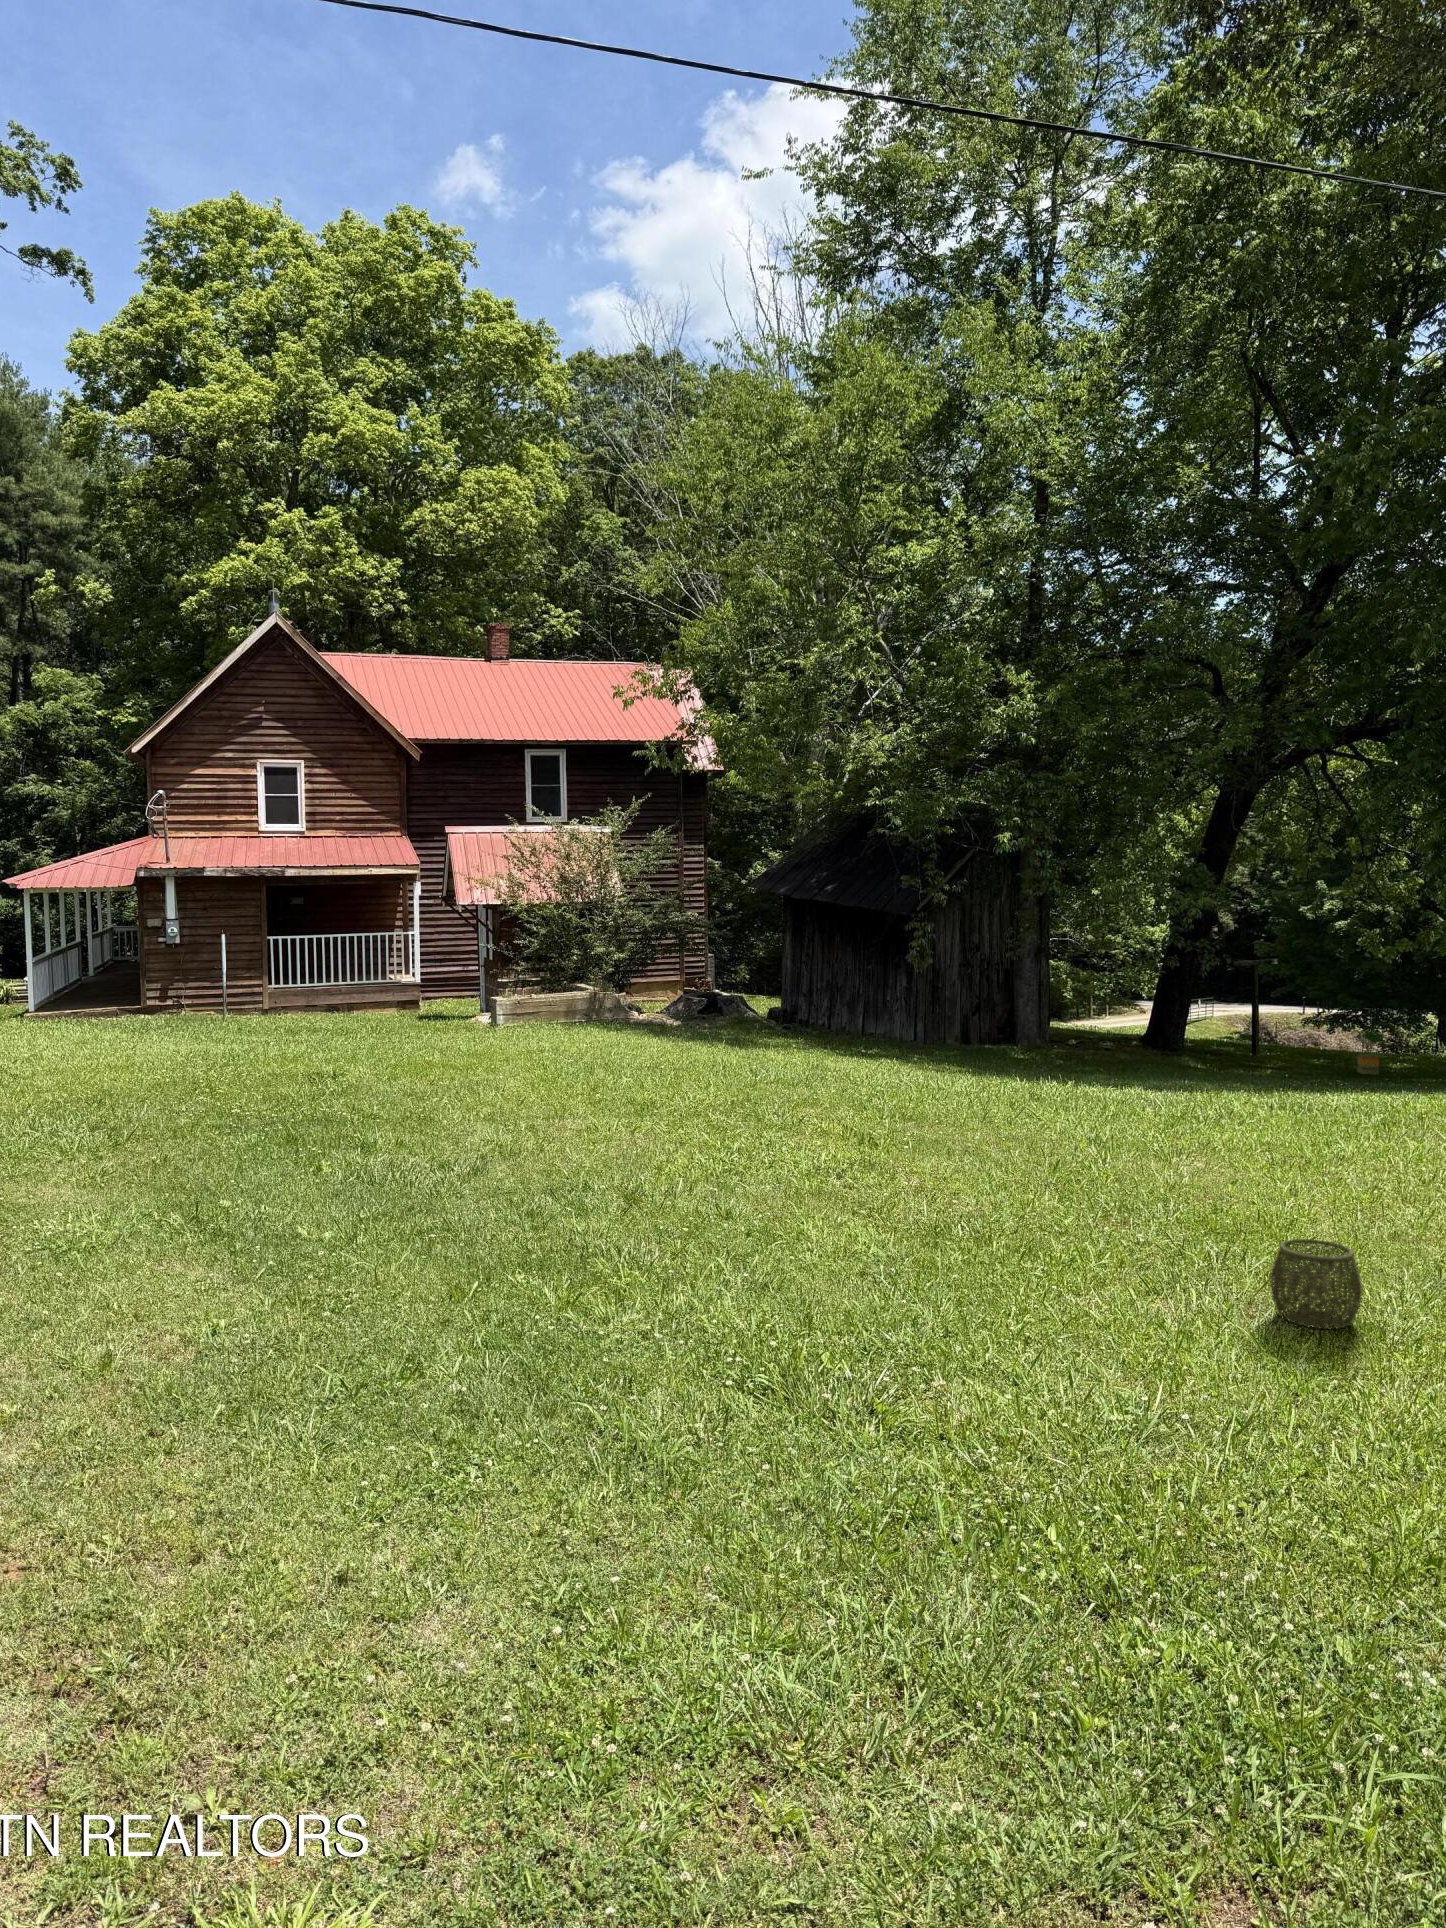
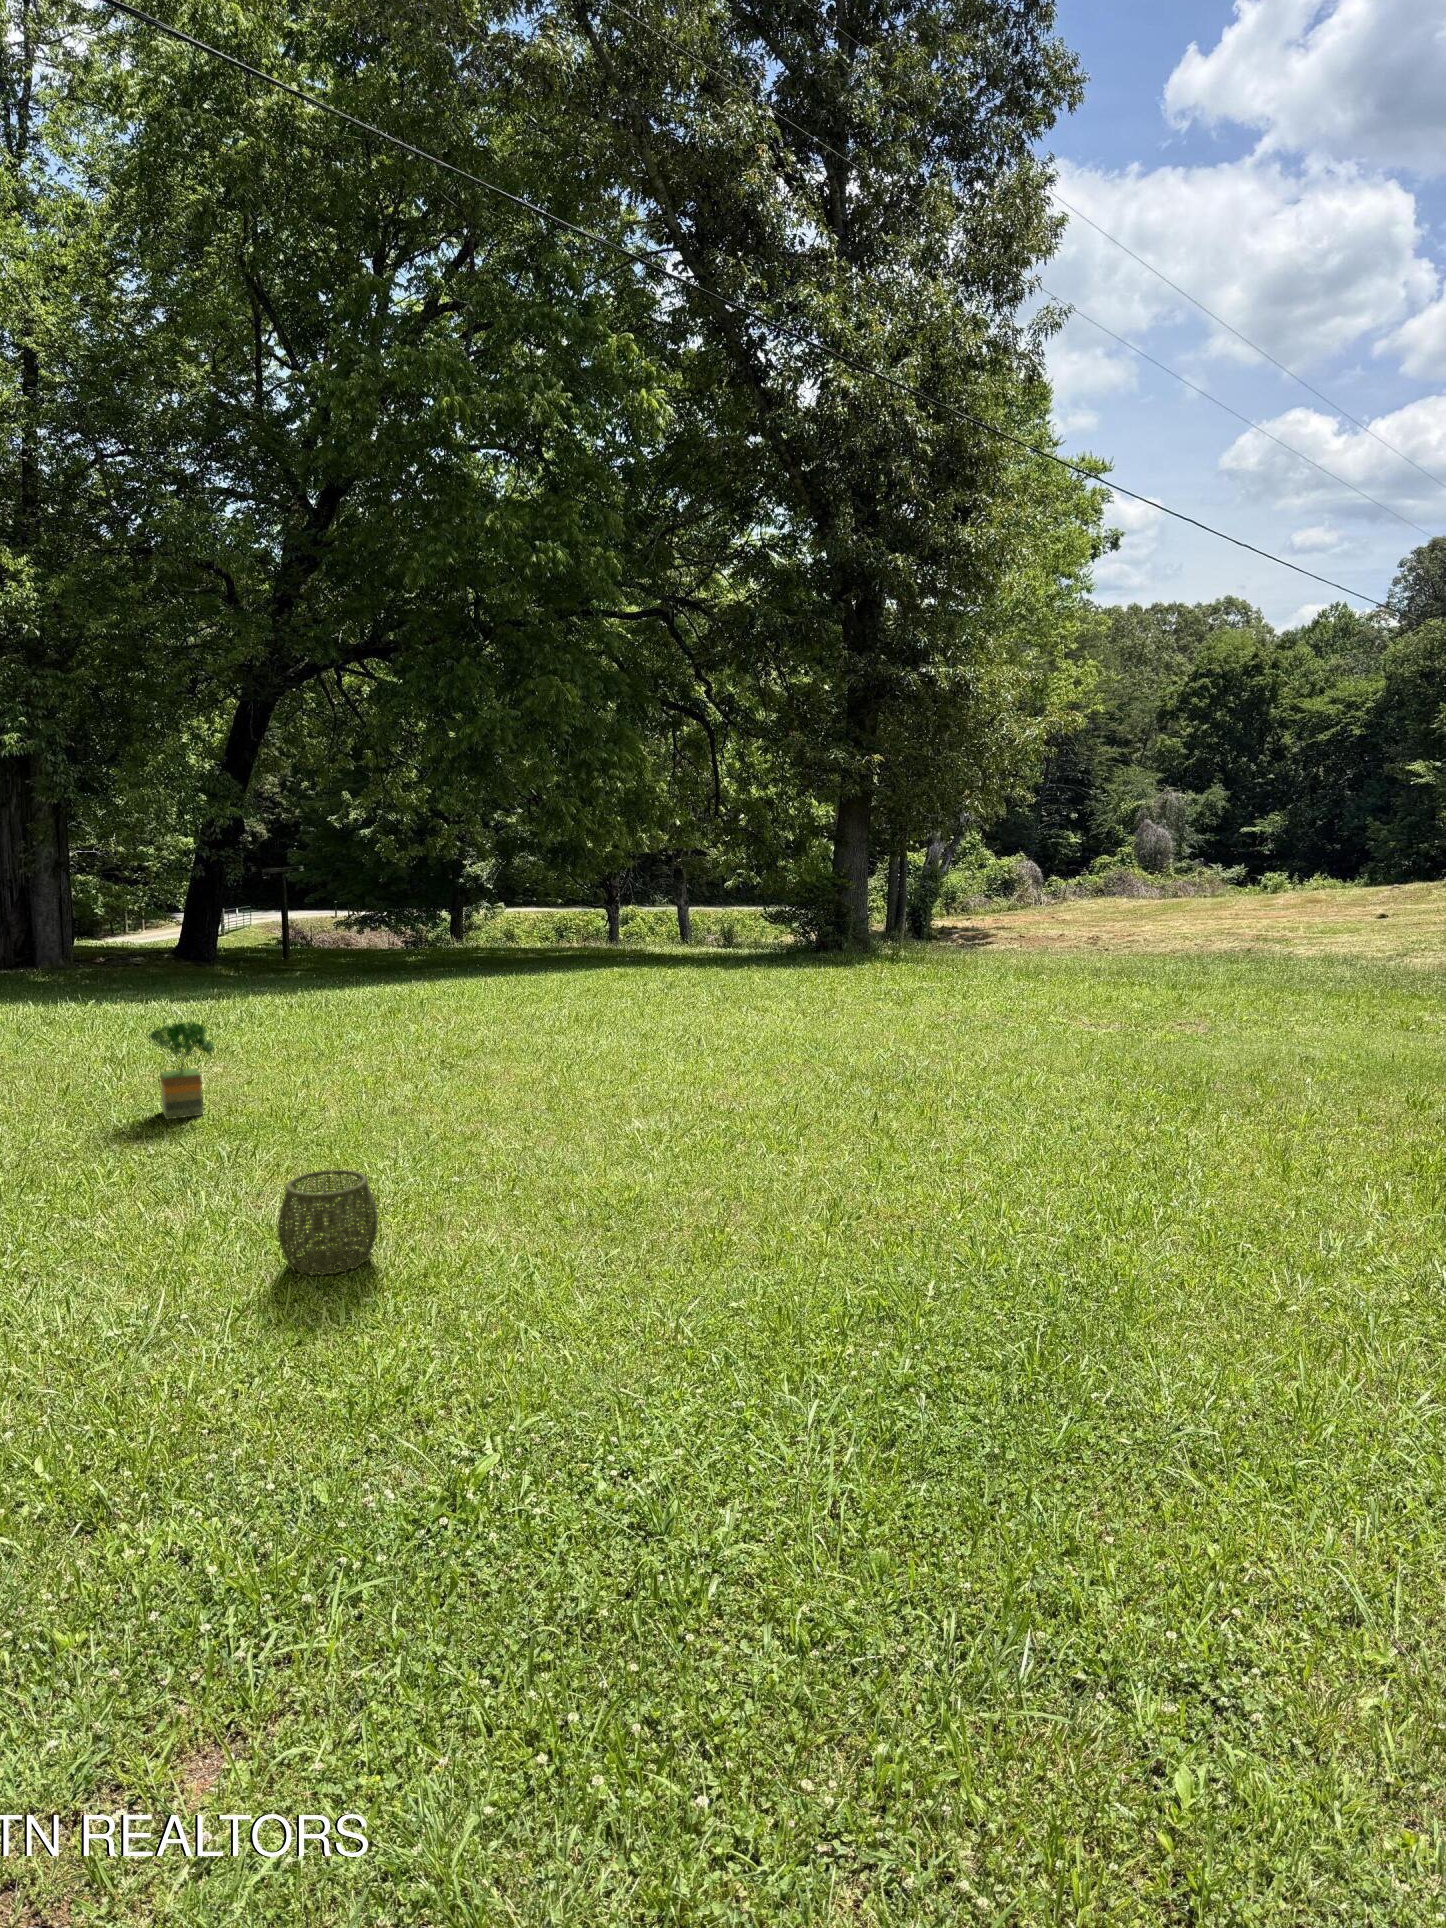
potted tree: present [1355,1032,1386,1075] -> present [148,1022,215,1120]

